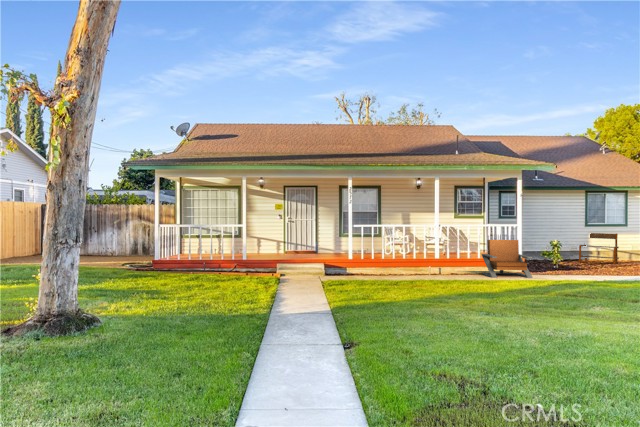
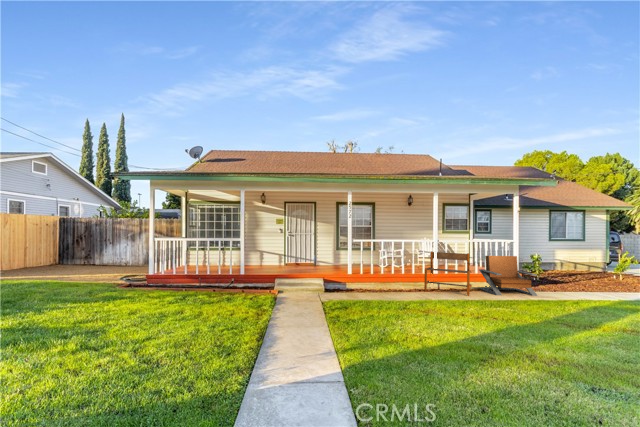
bench: present [579,233,619,264] -> present [424,251,472,296]

